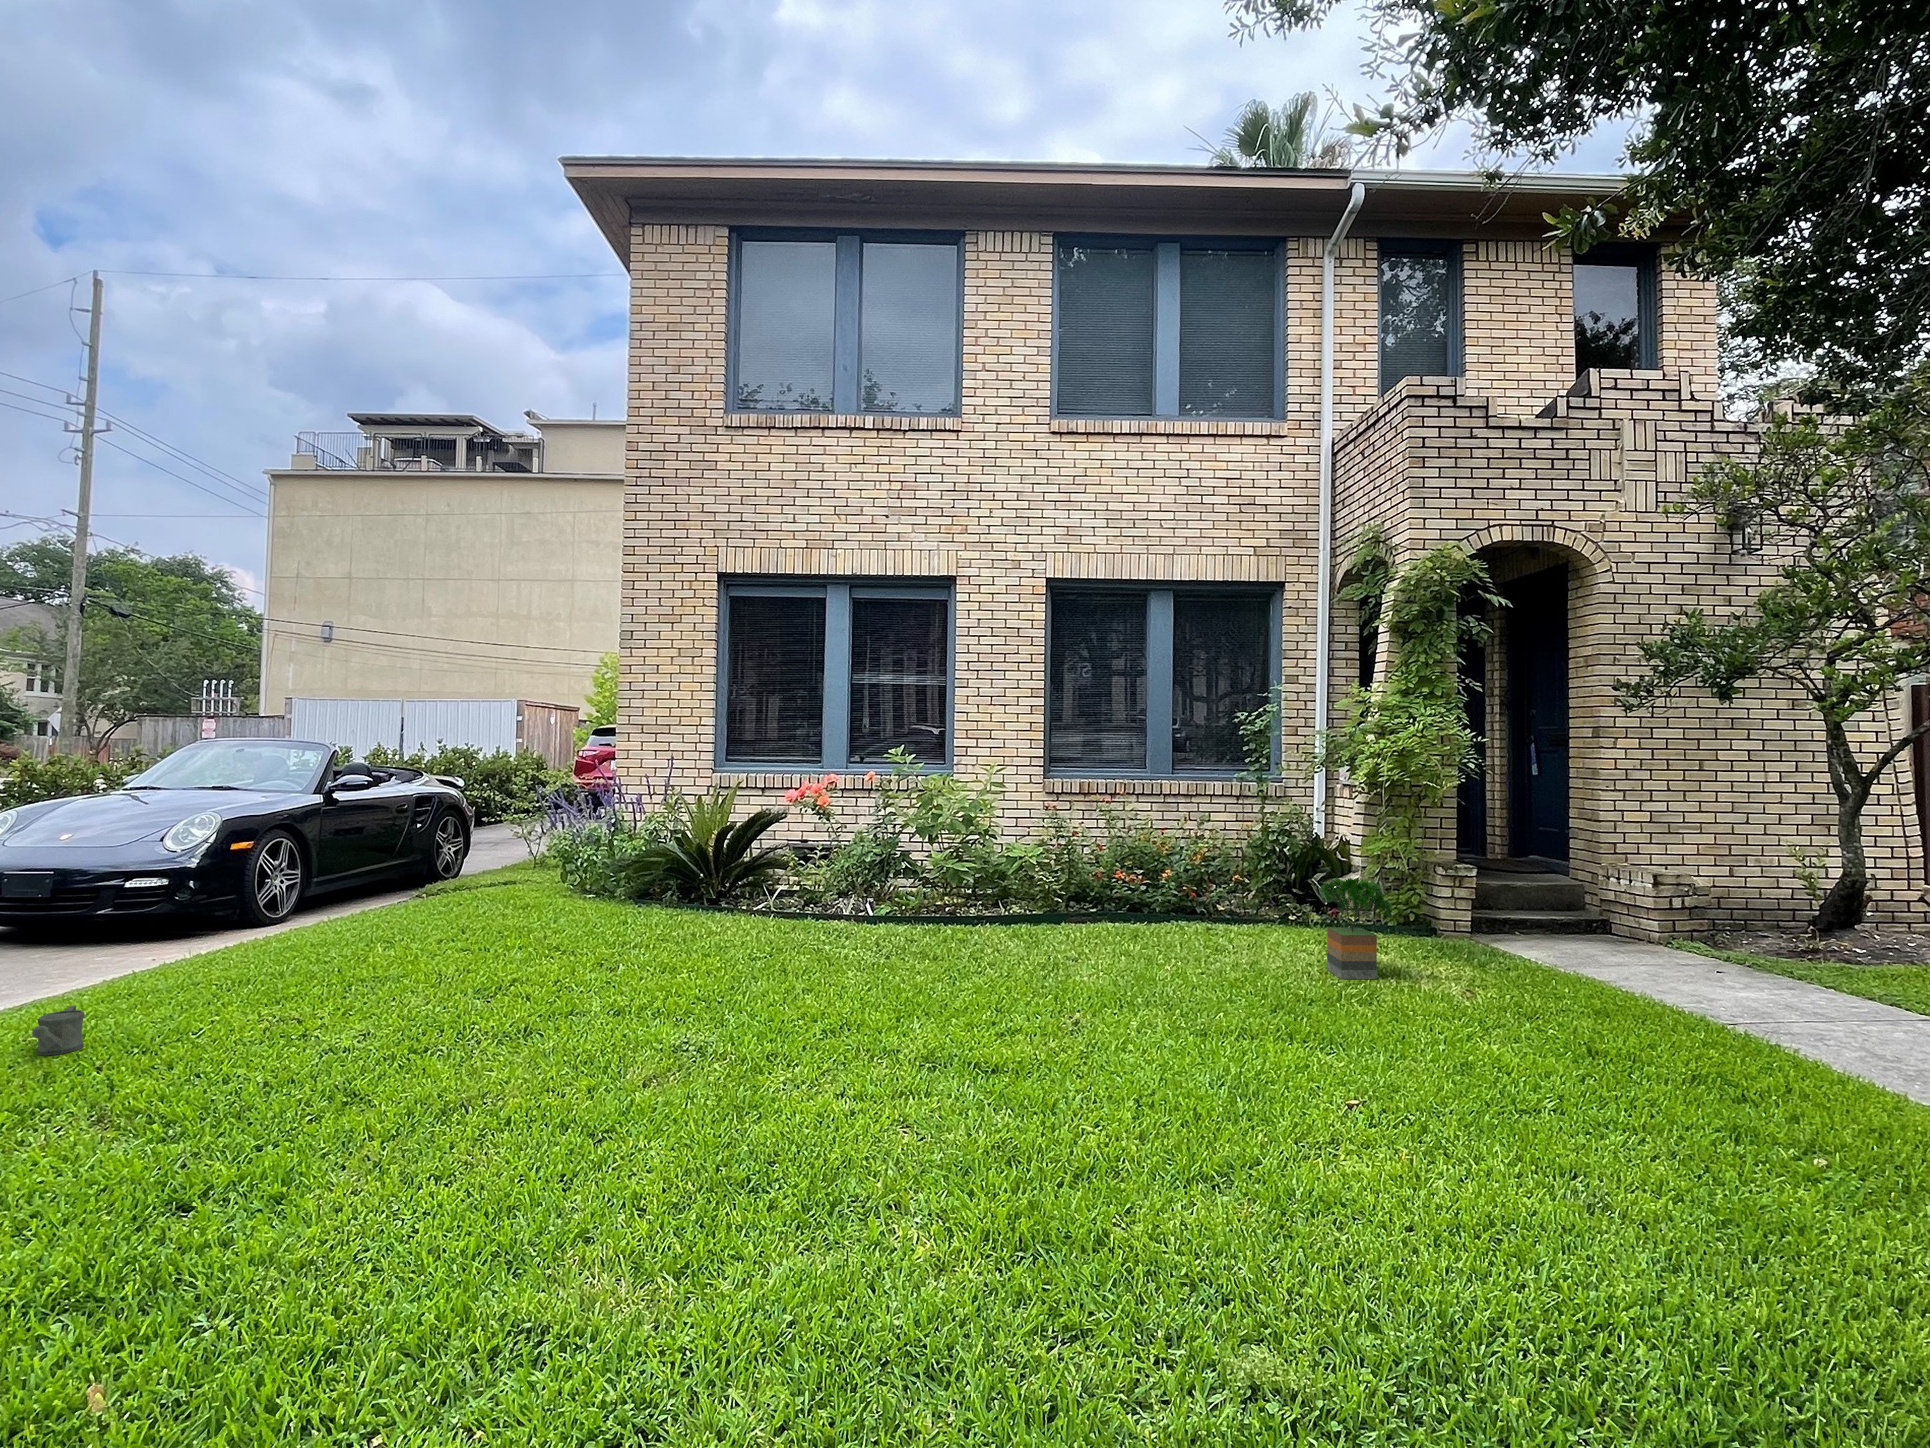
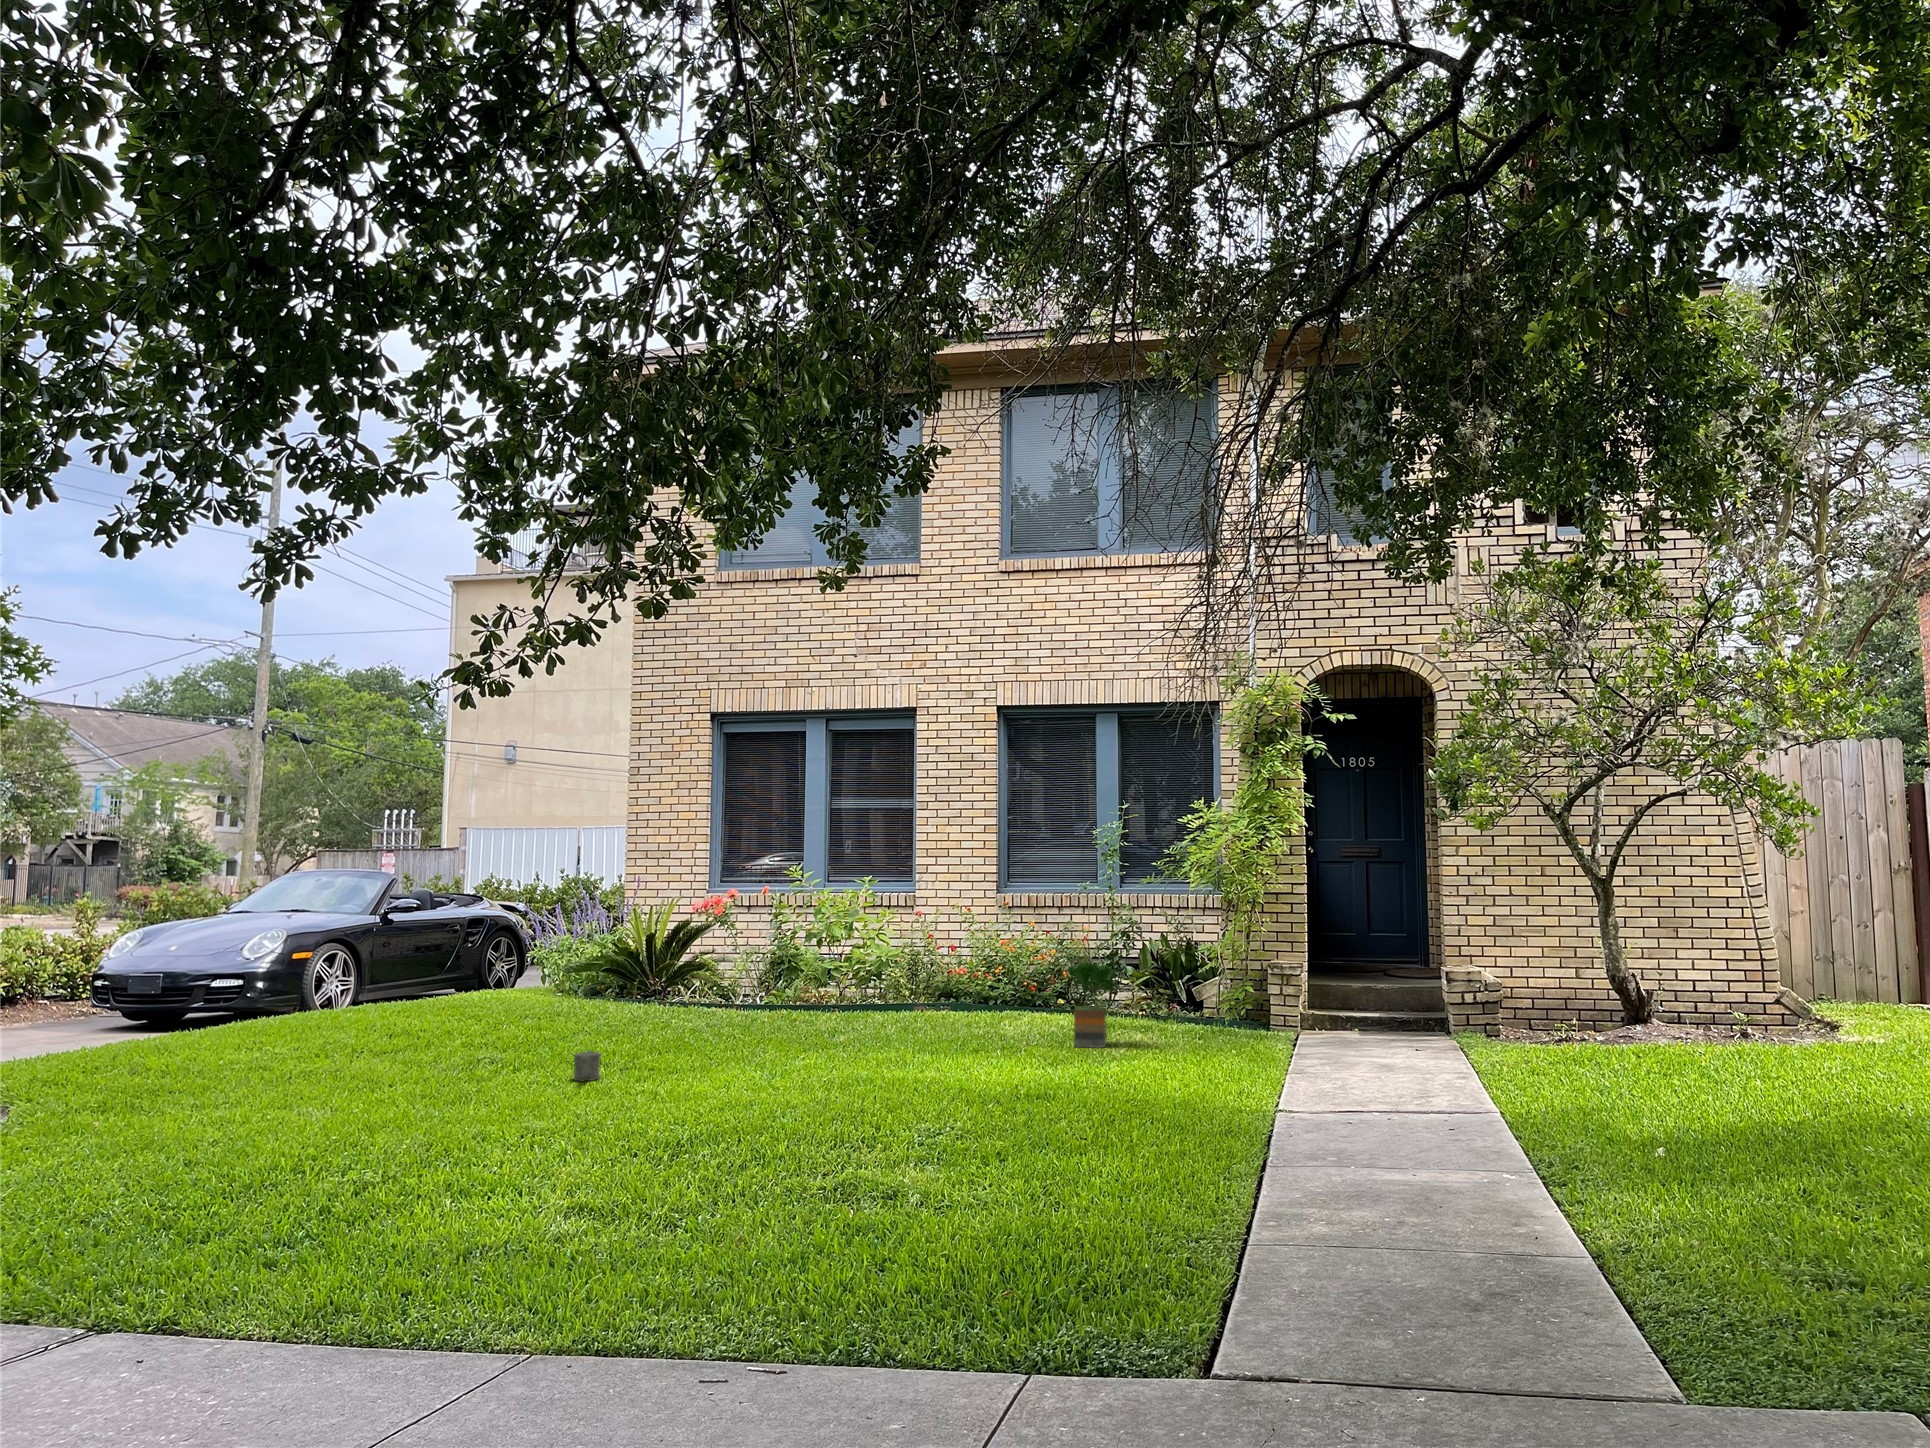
watering can: present [32,1006,85,1056] -> present [573,1050,601,1081]

